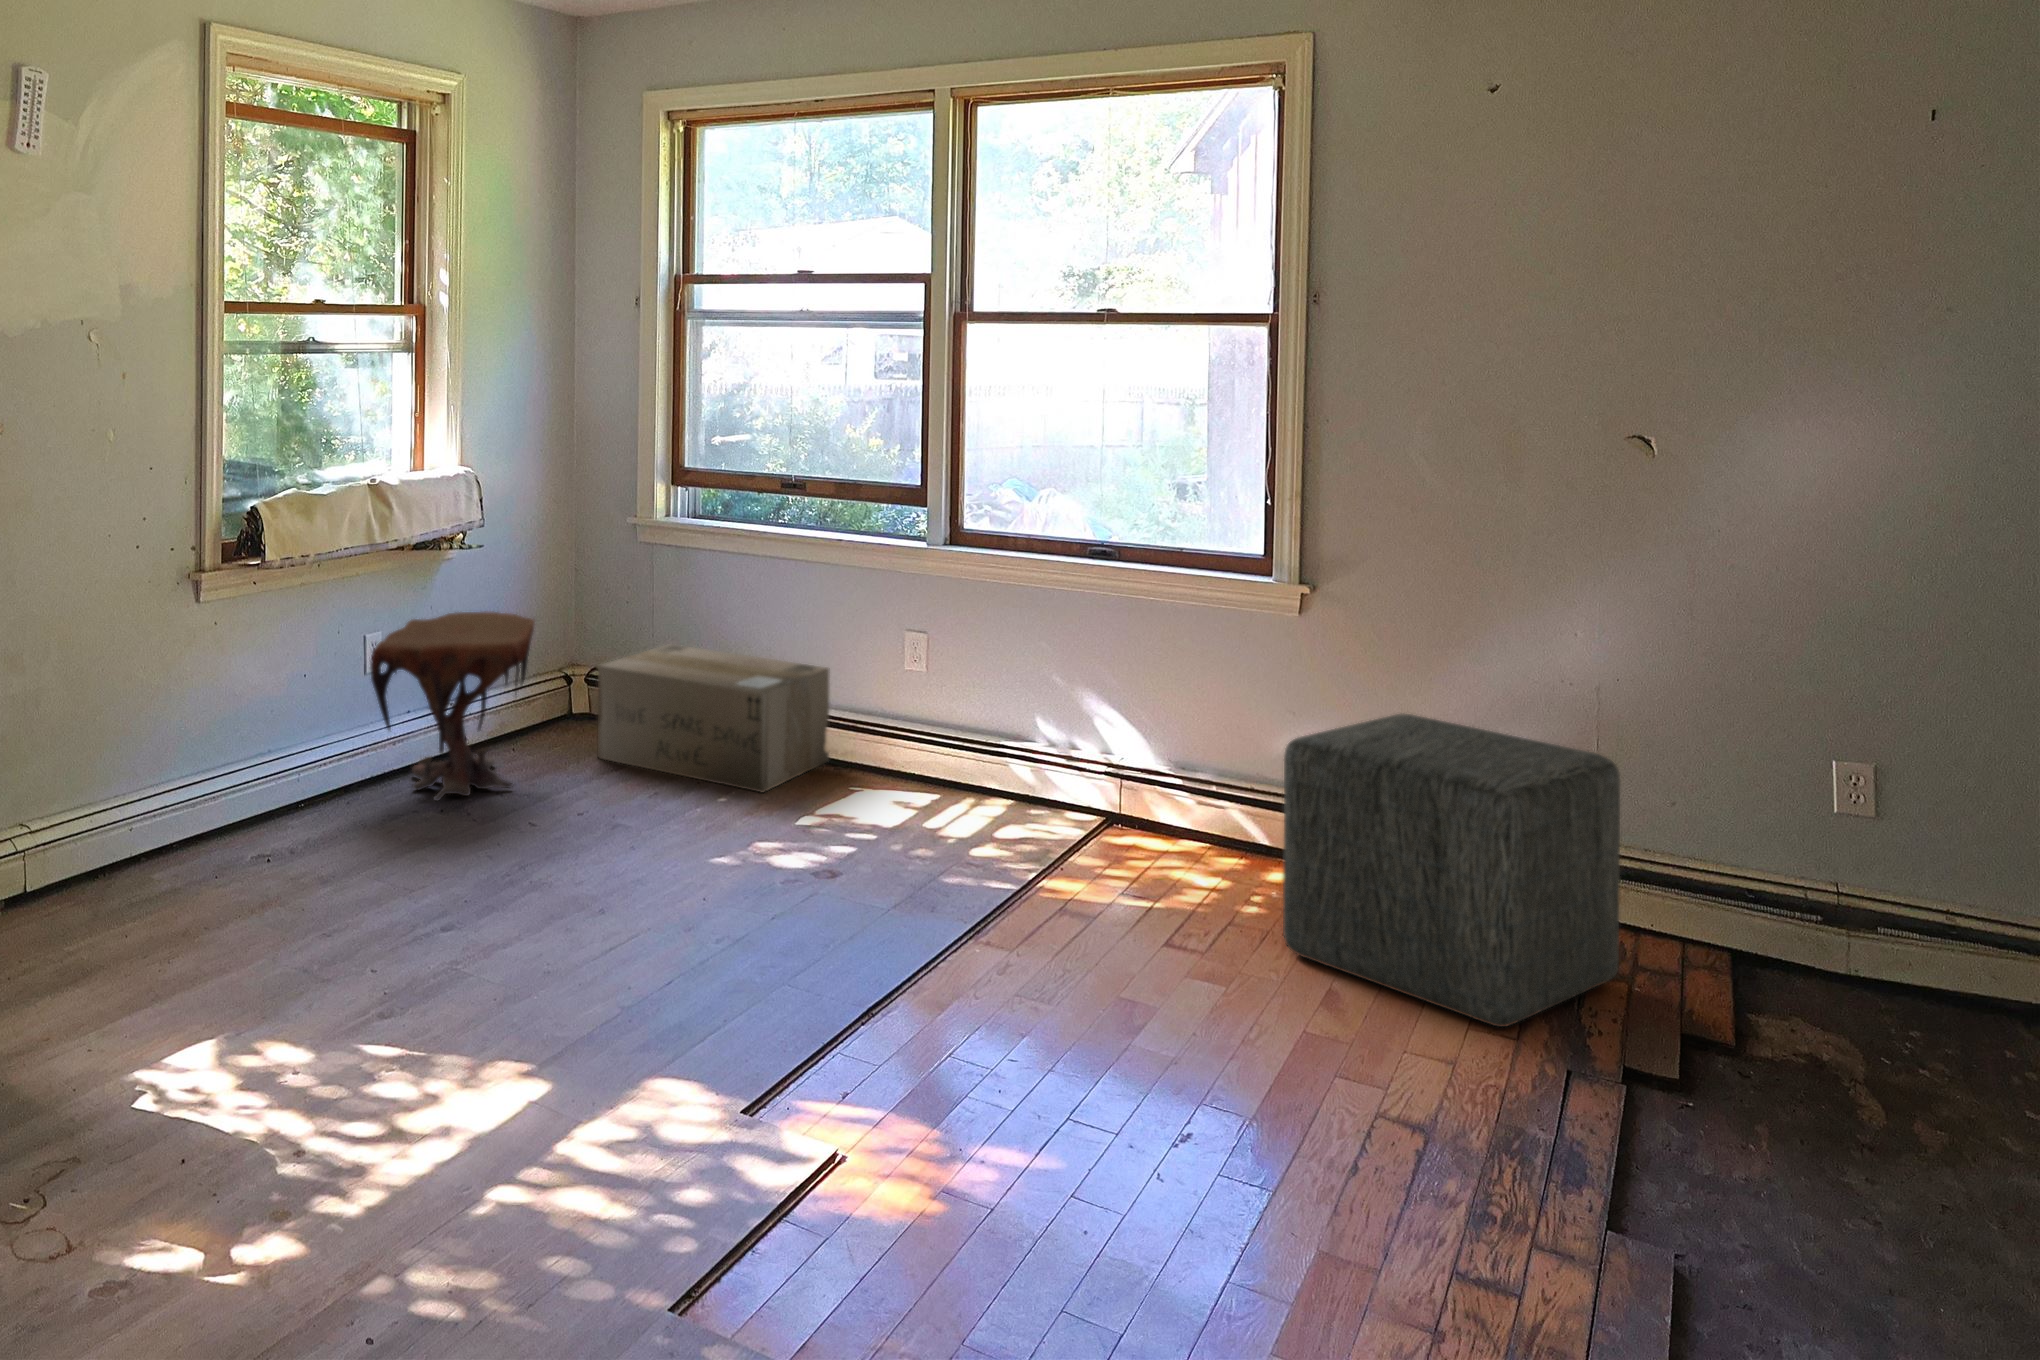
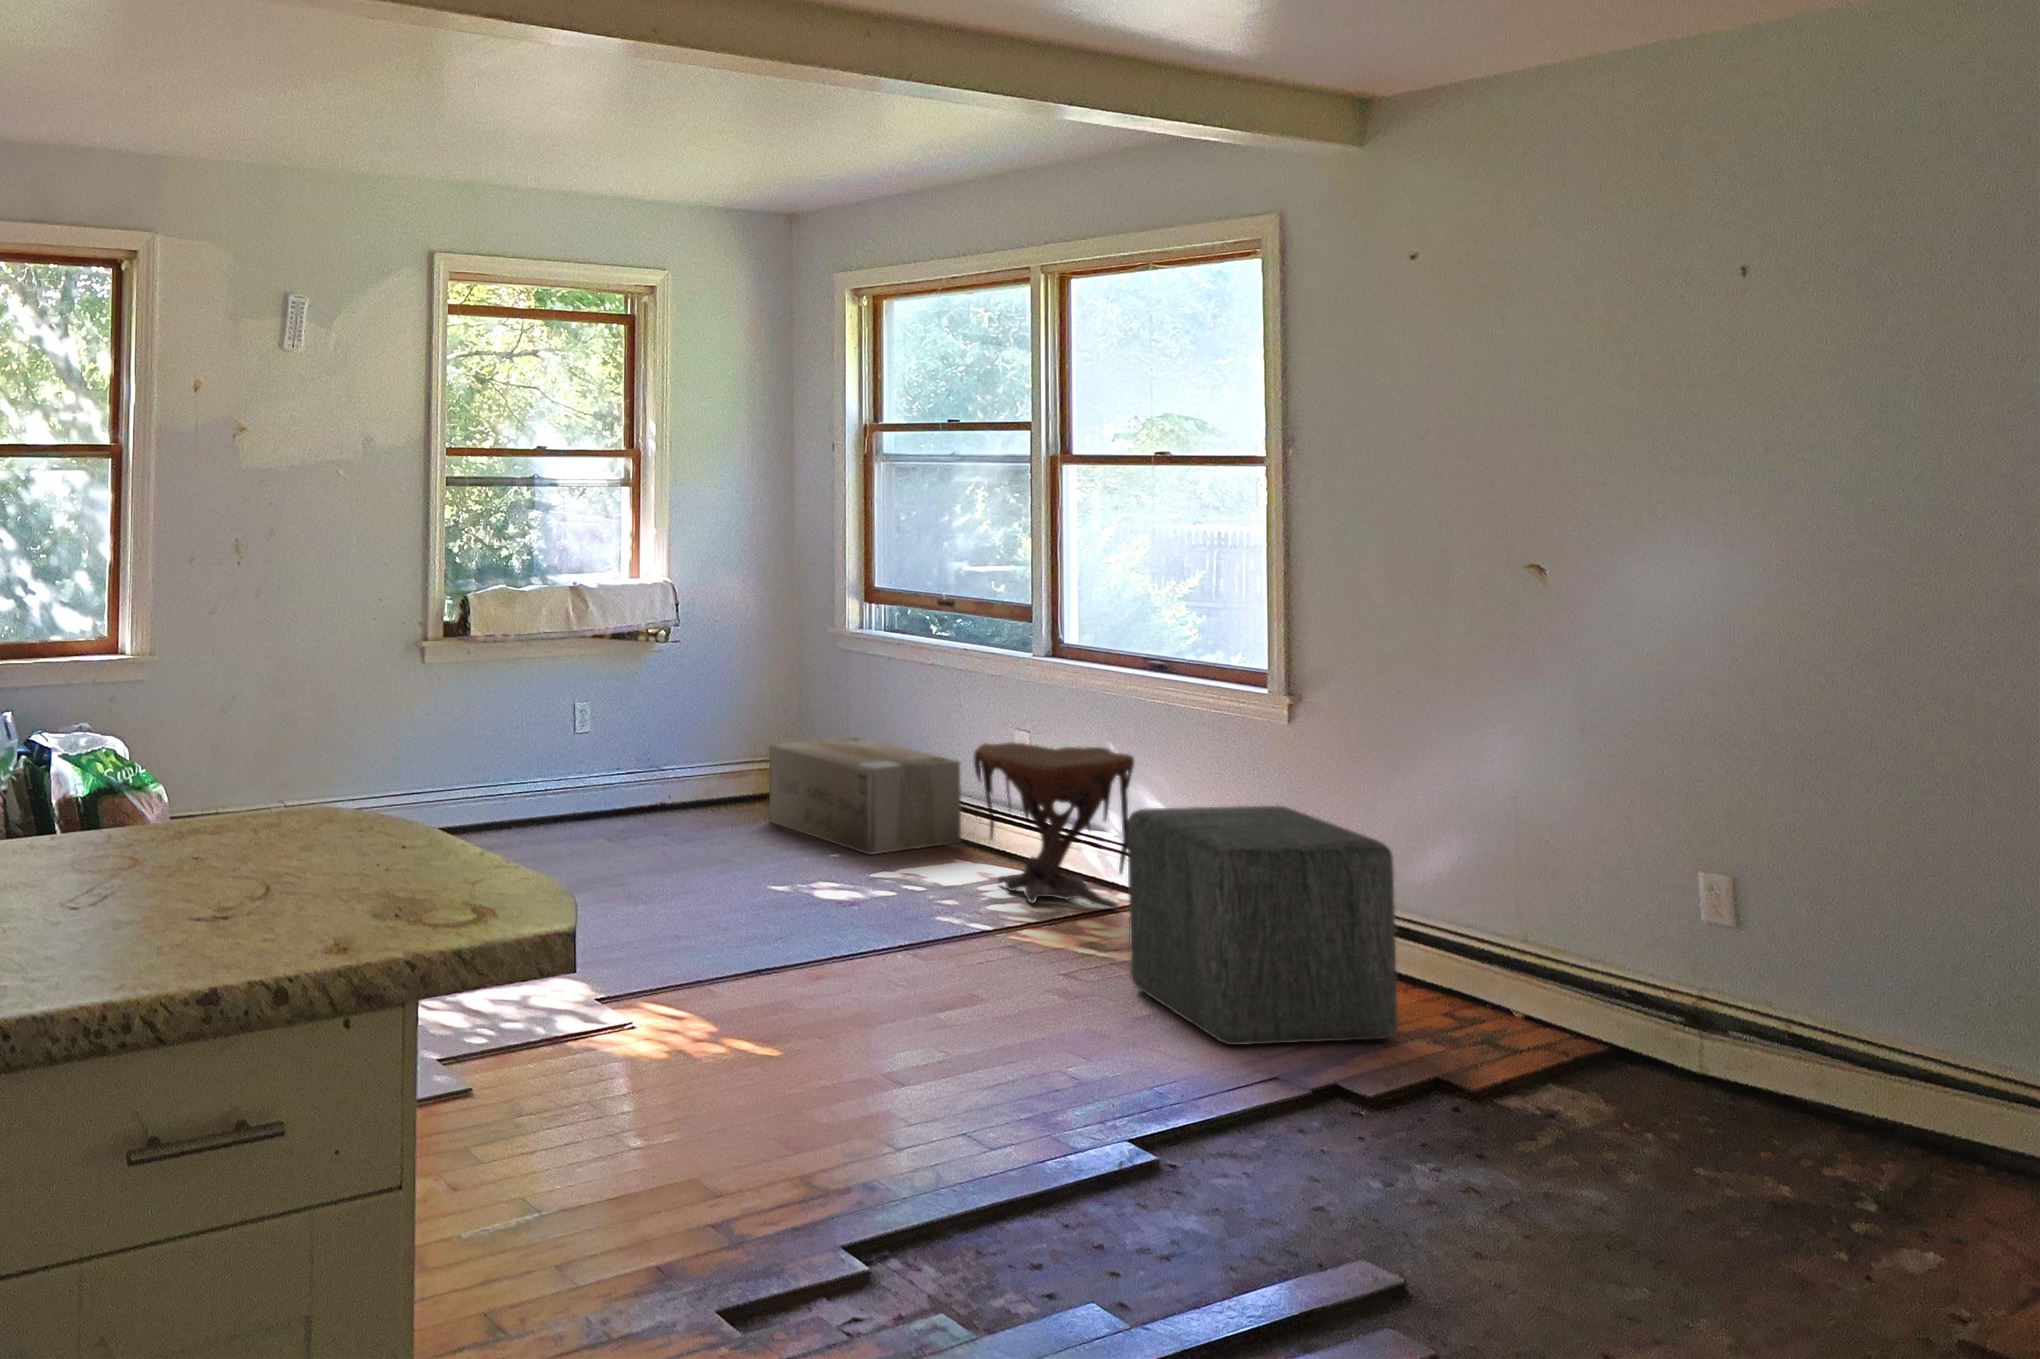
side table: present [370,611,534,801] -> present [974,742,1134,909]

